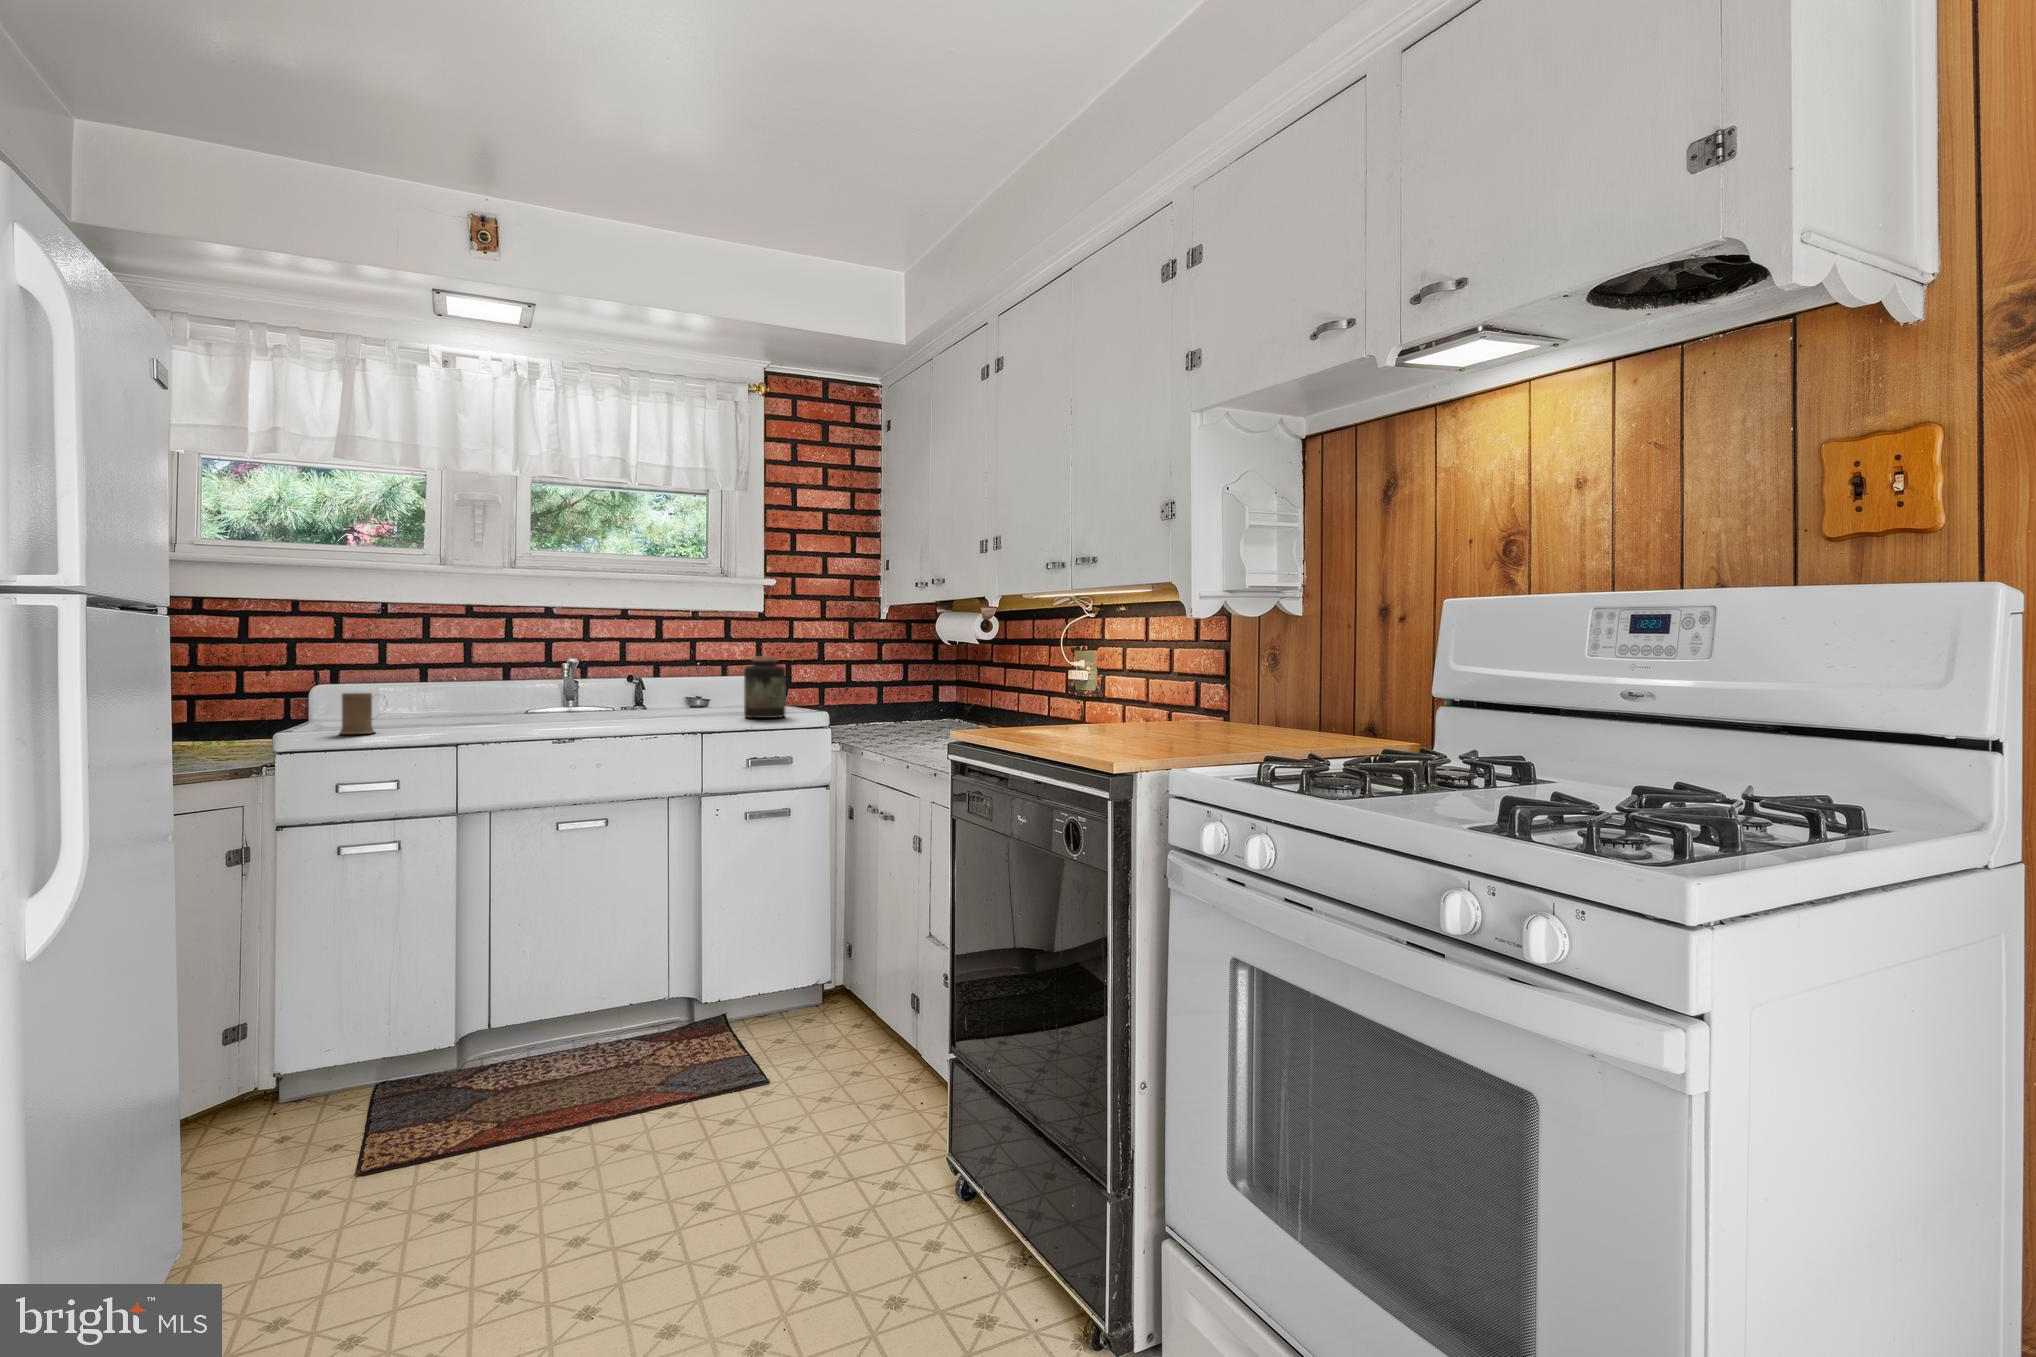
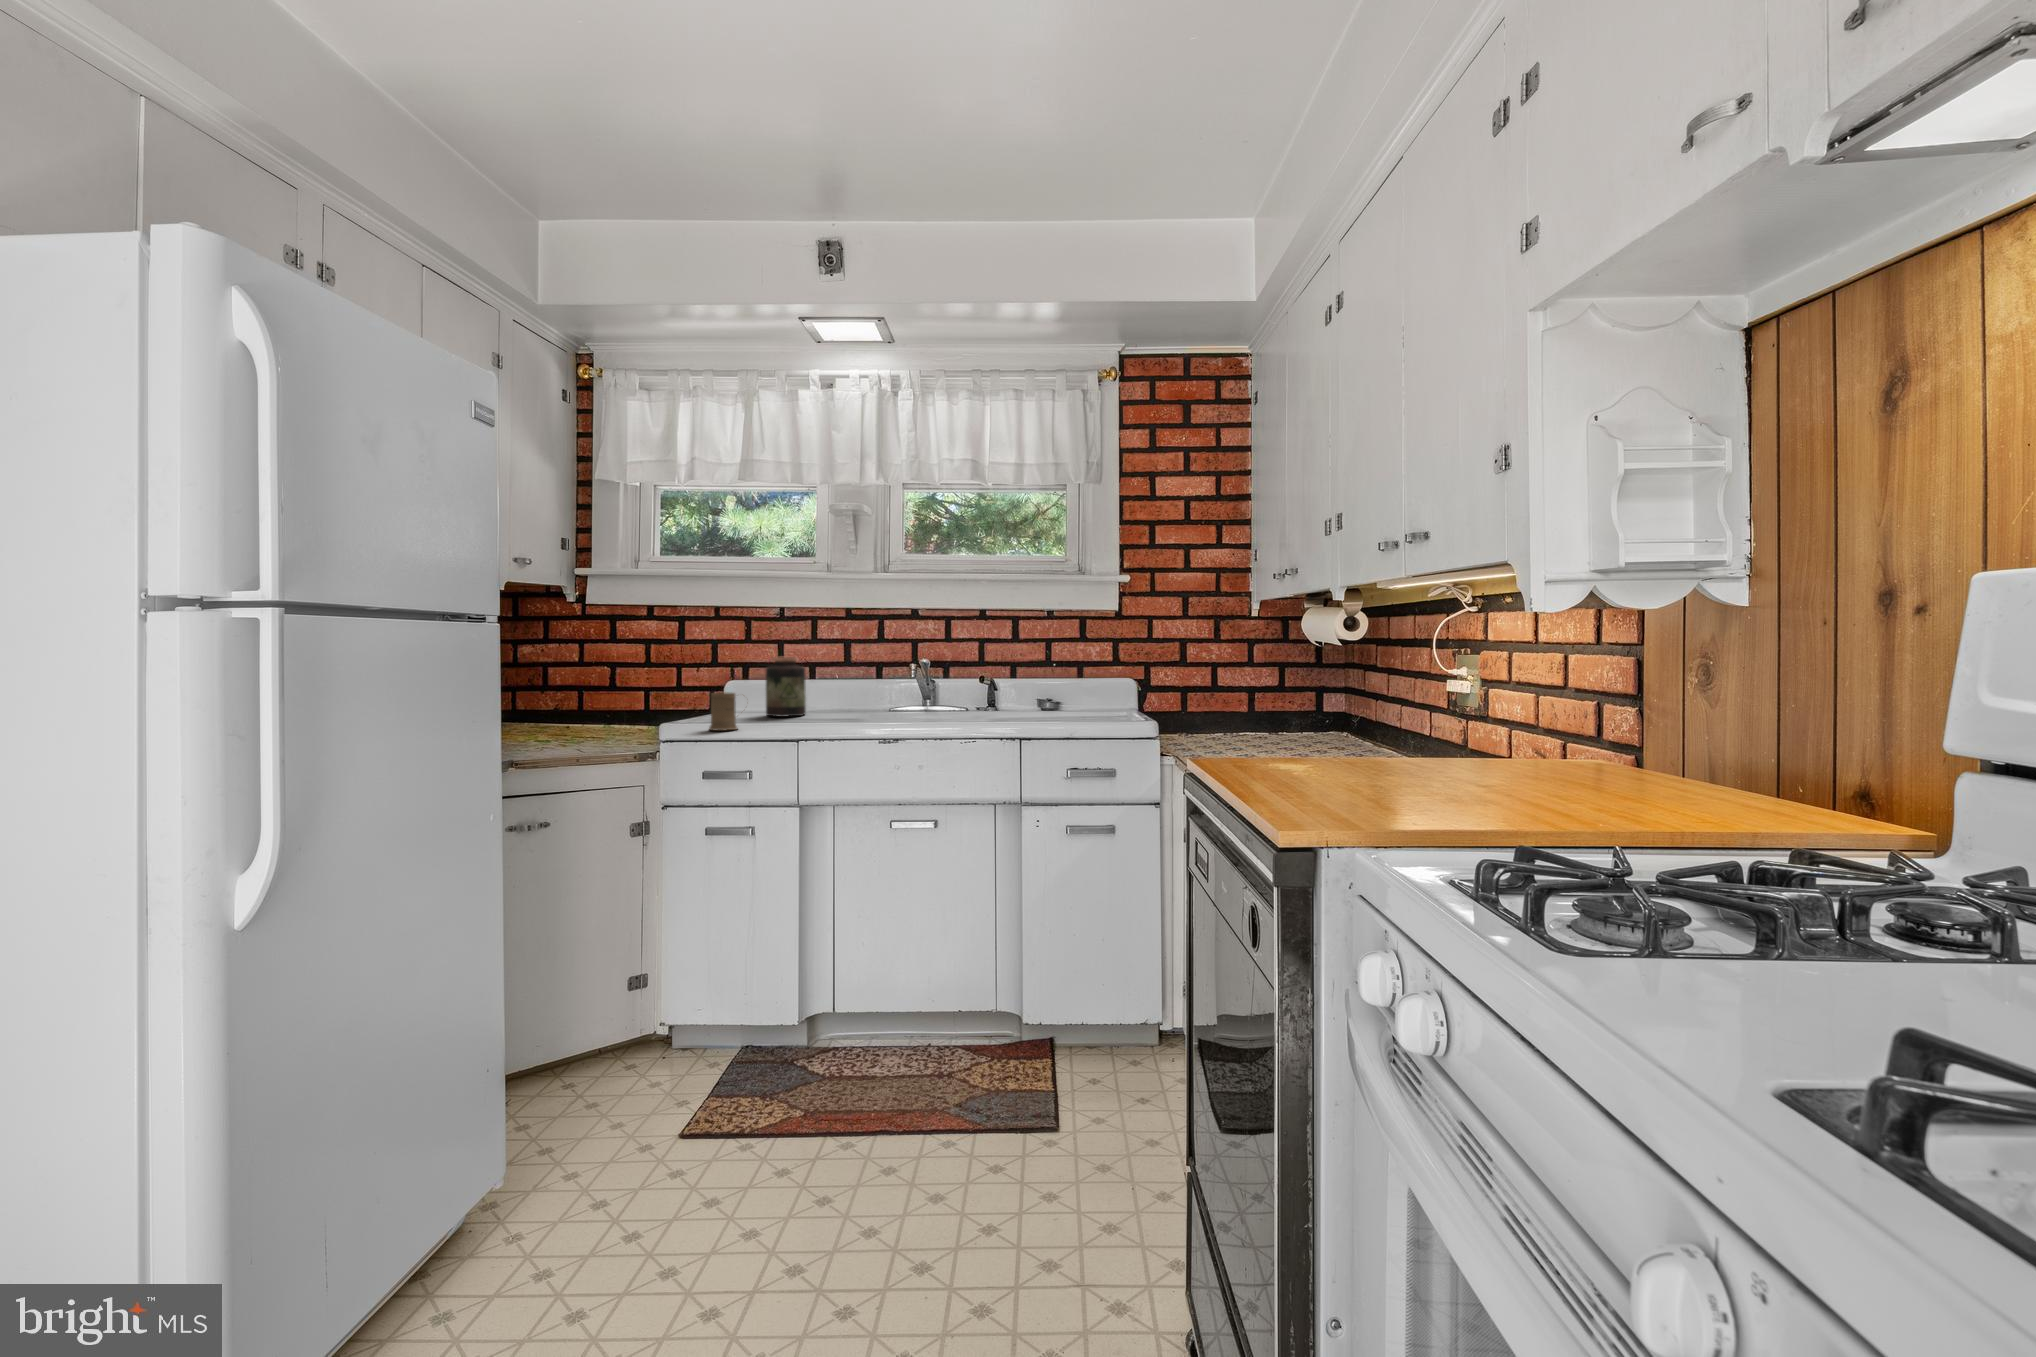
jar: present [744,656,786,718] -> present [766,656,806,717]

